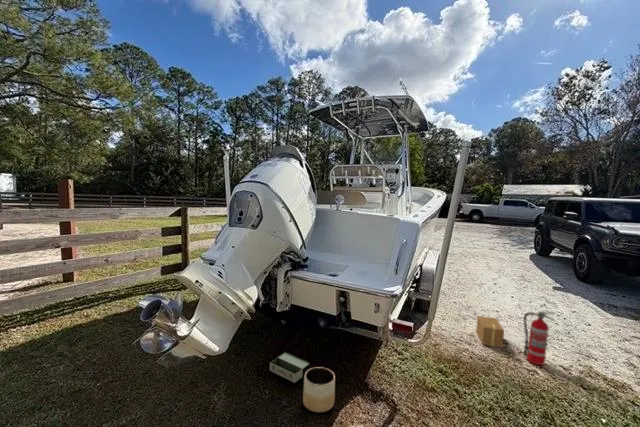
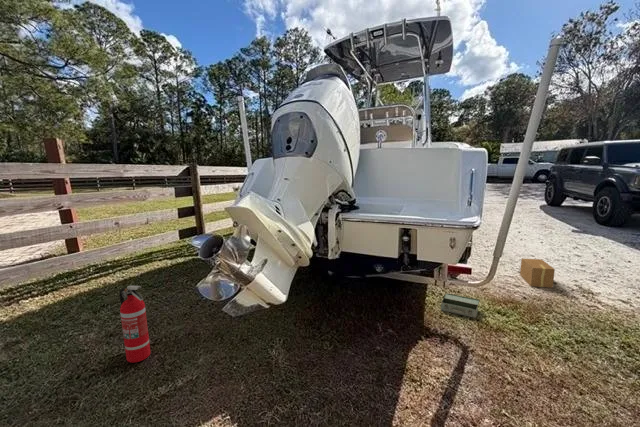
fire extinguisher: present [524,311,555,365] -> present [119,285,151,363]
toolbox: present [270,353,309,383] -> present [441,293,479,318]
planter: present [303,367,335,412] -> none [364,315,399,360]

